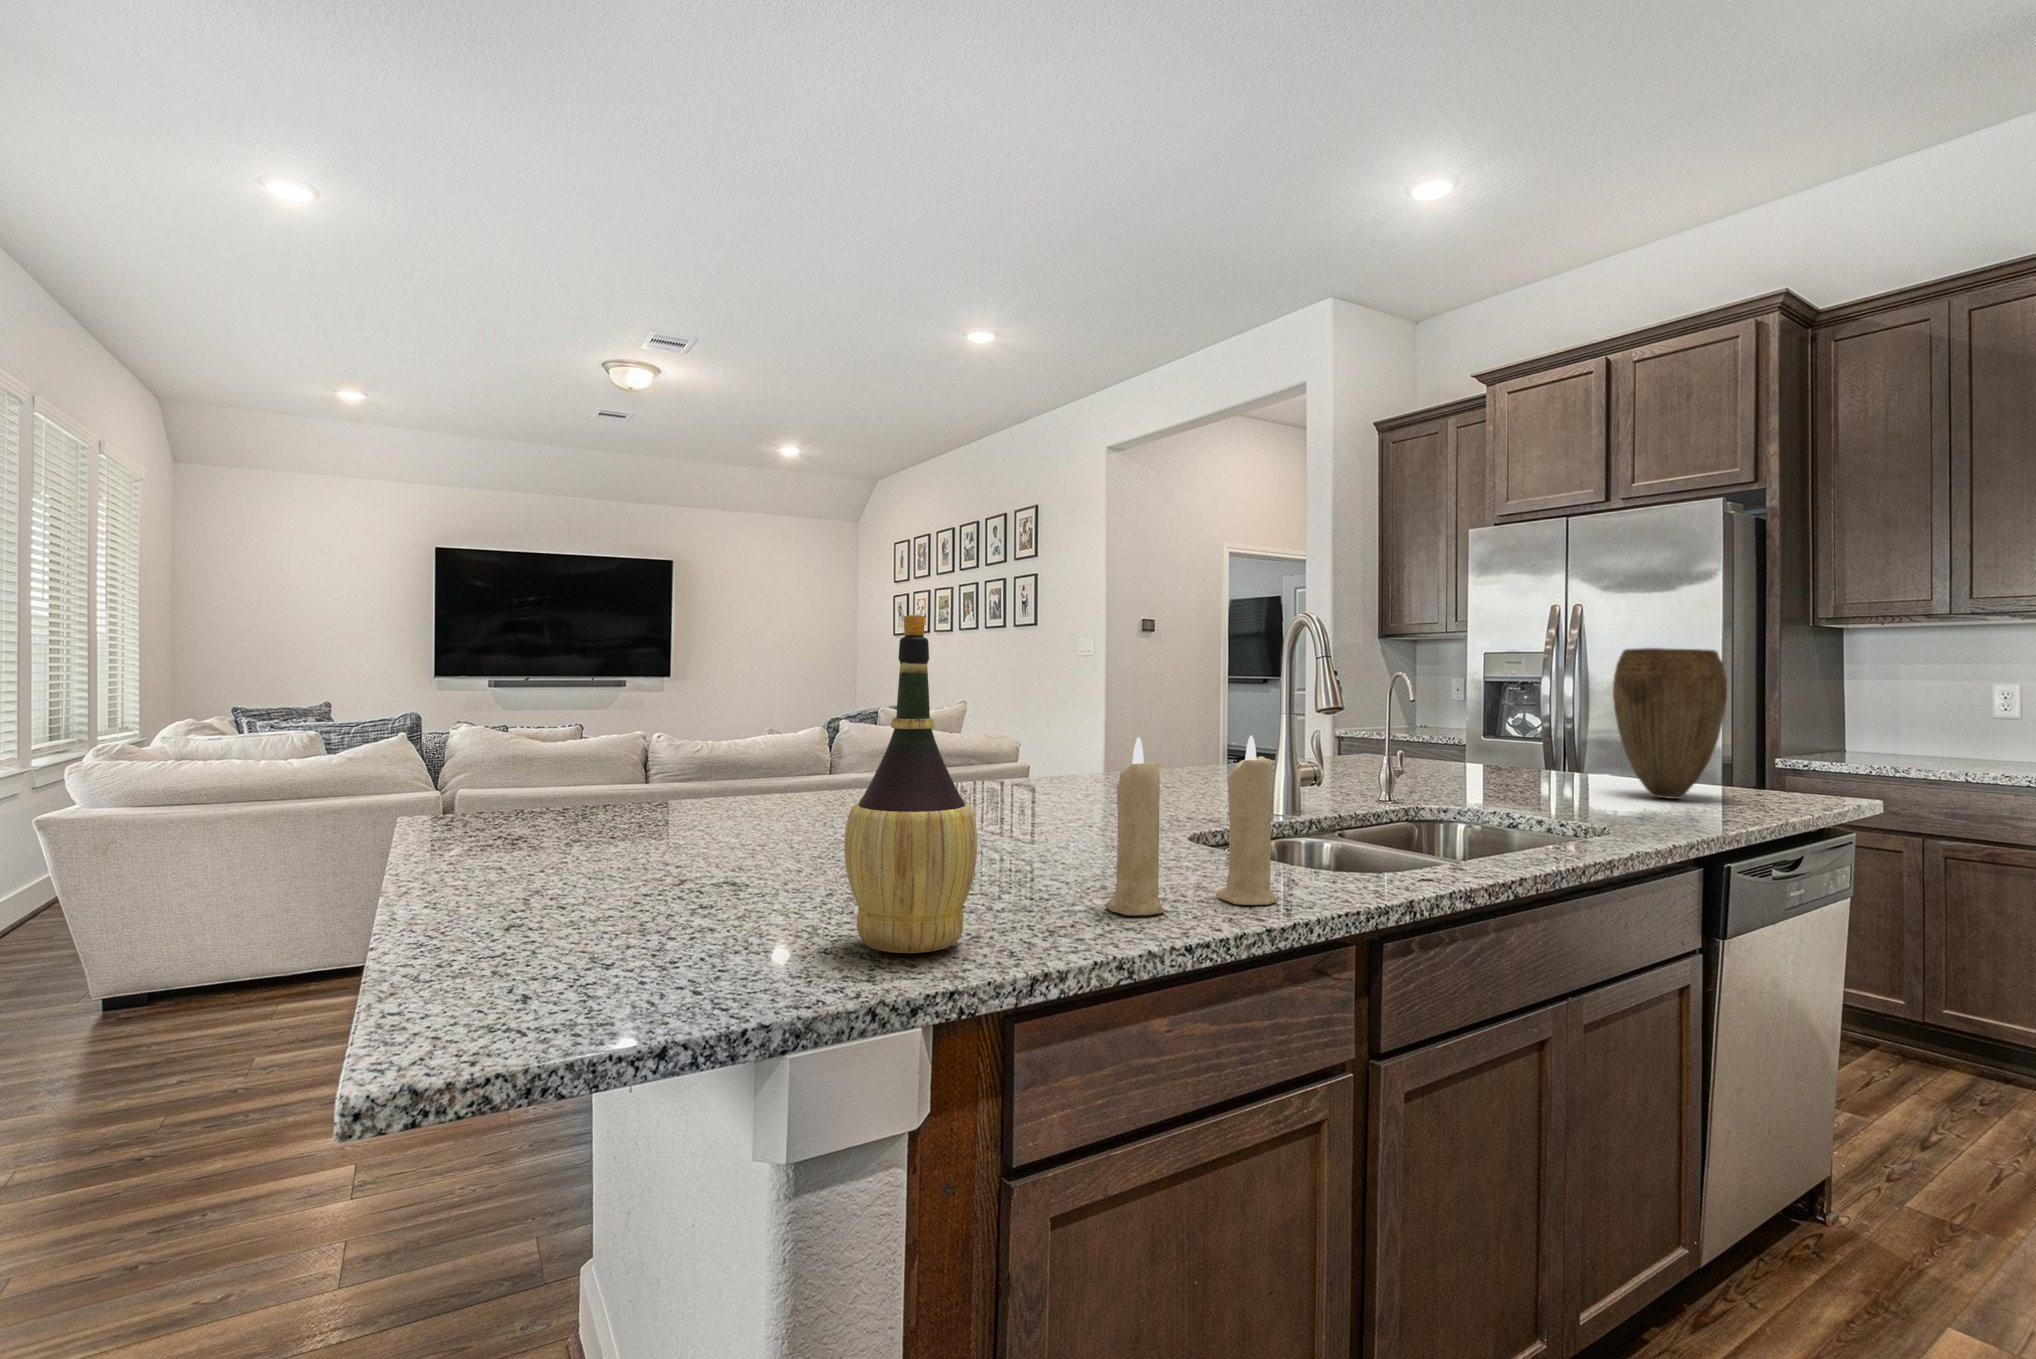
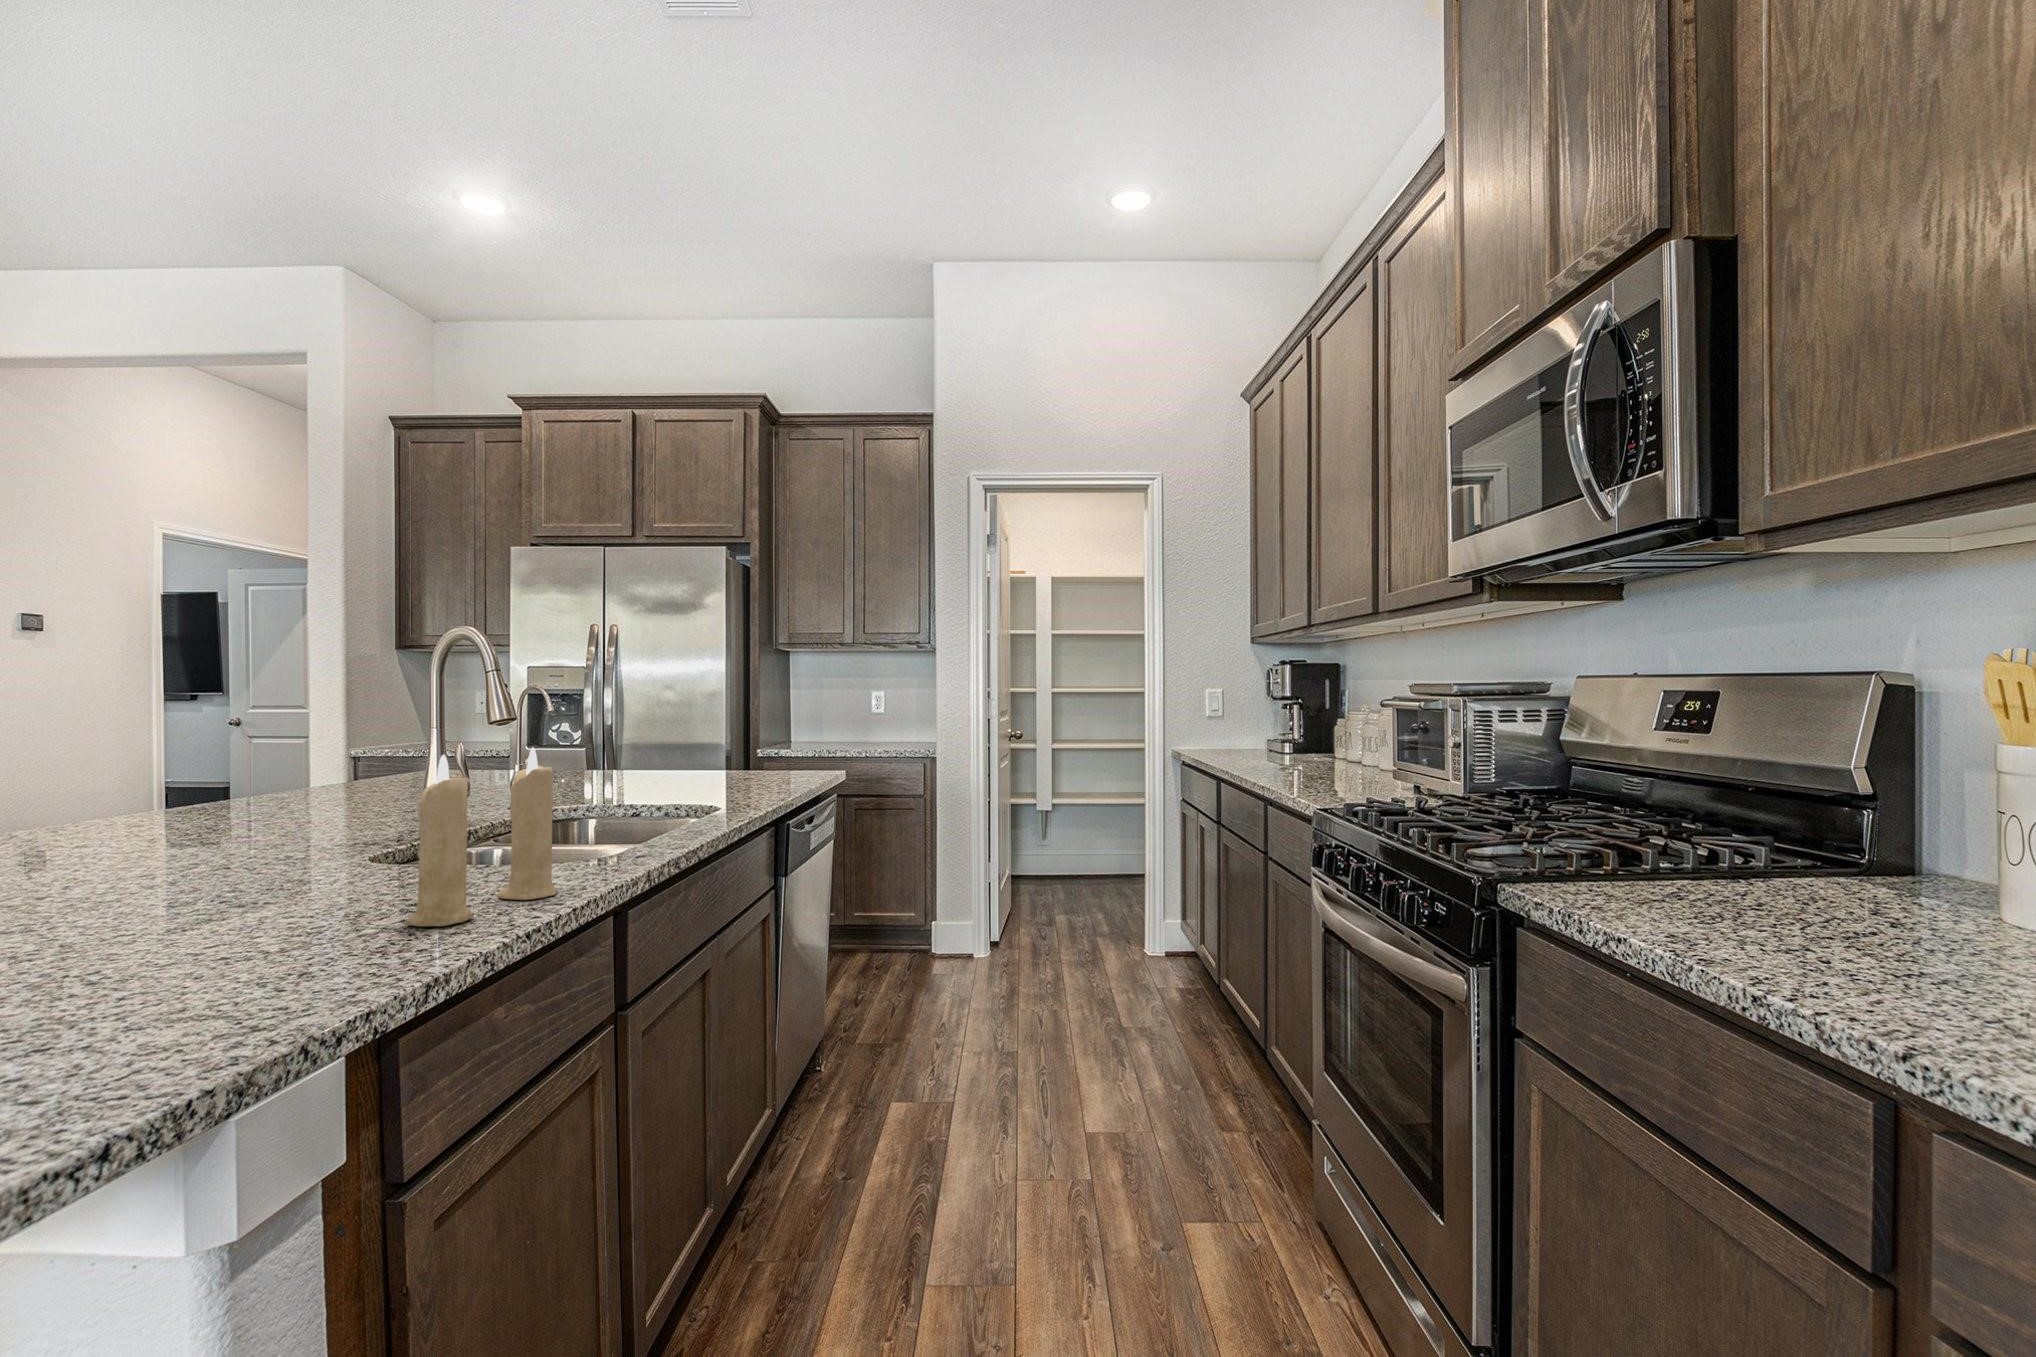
wine bottle: present [844,615,977,953] -> none [153,633,337,1007]
vase: present [1613,648,1727,799] -> none [691,666,768,782]

